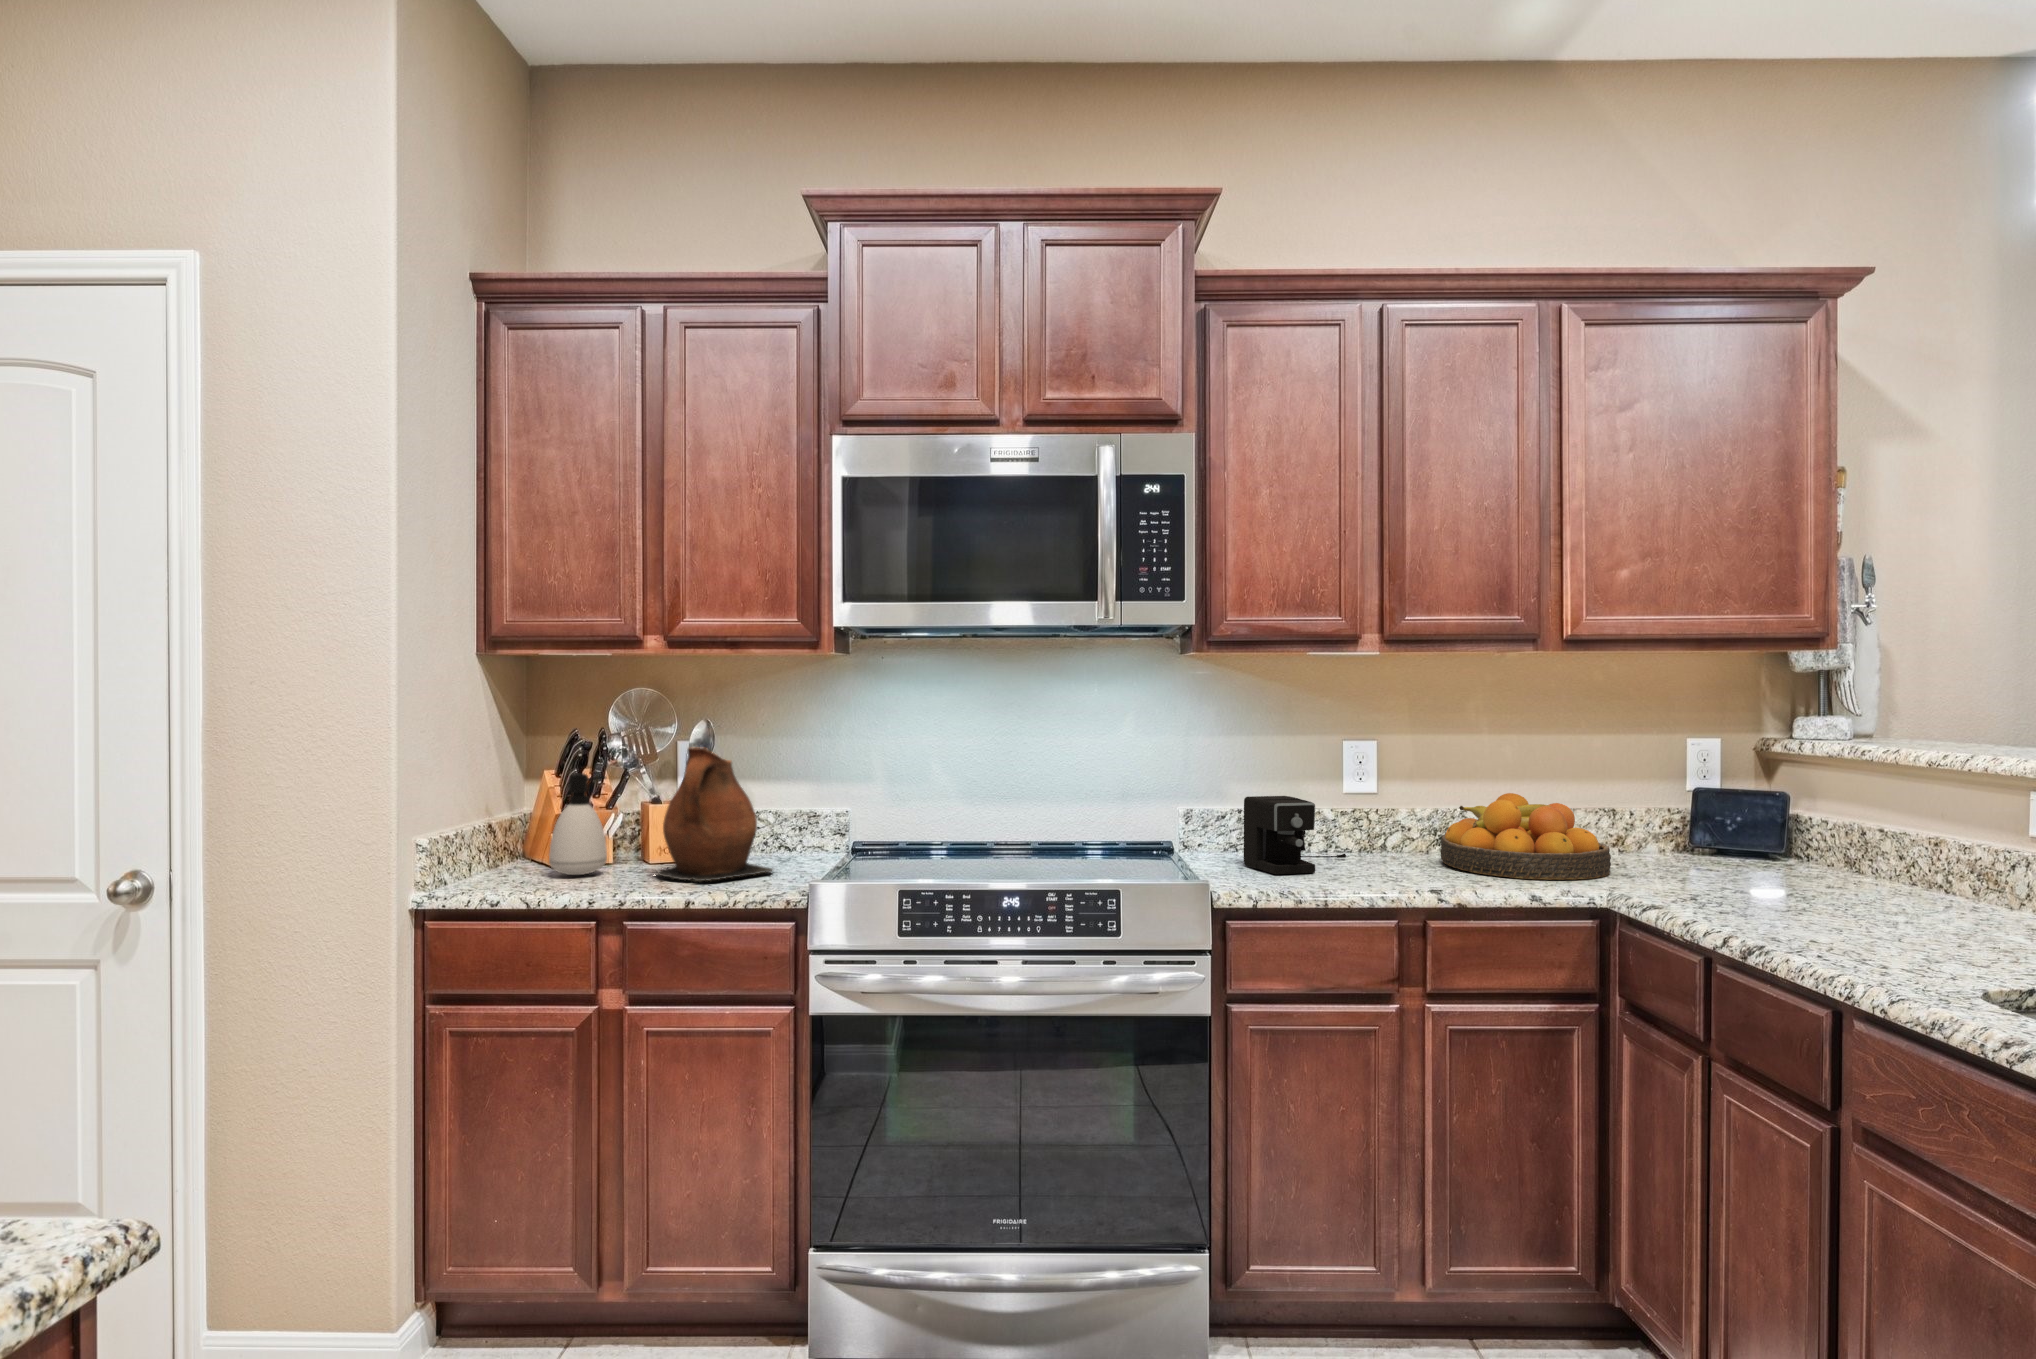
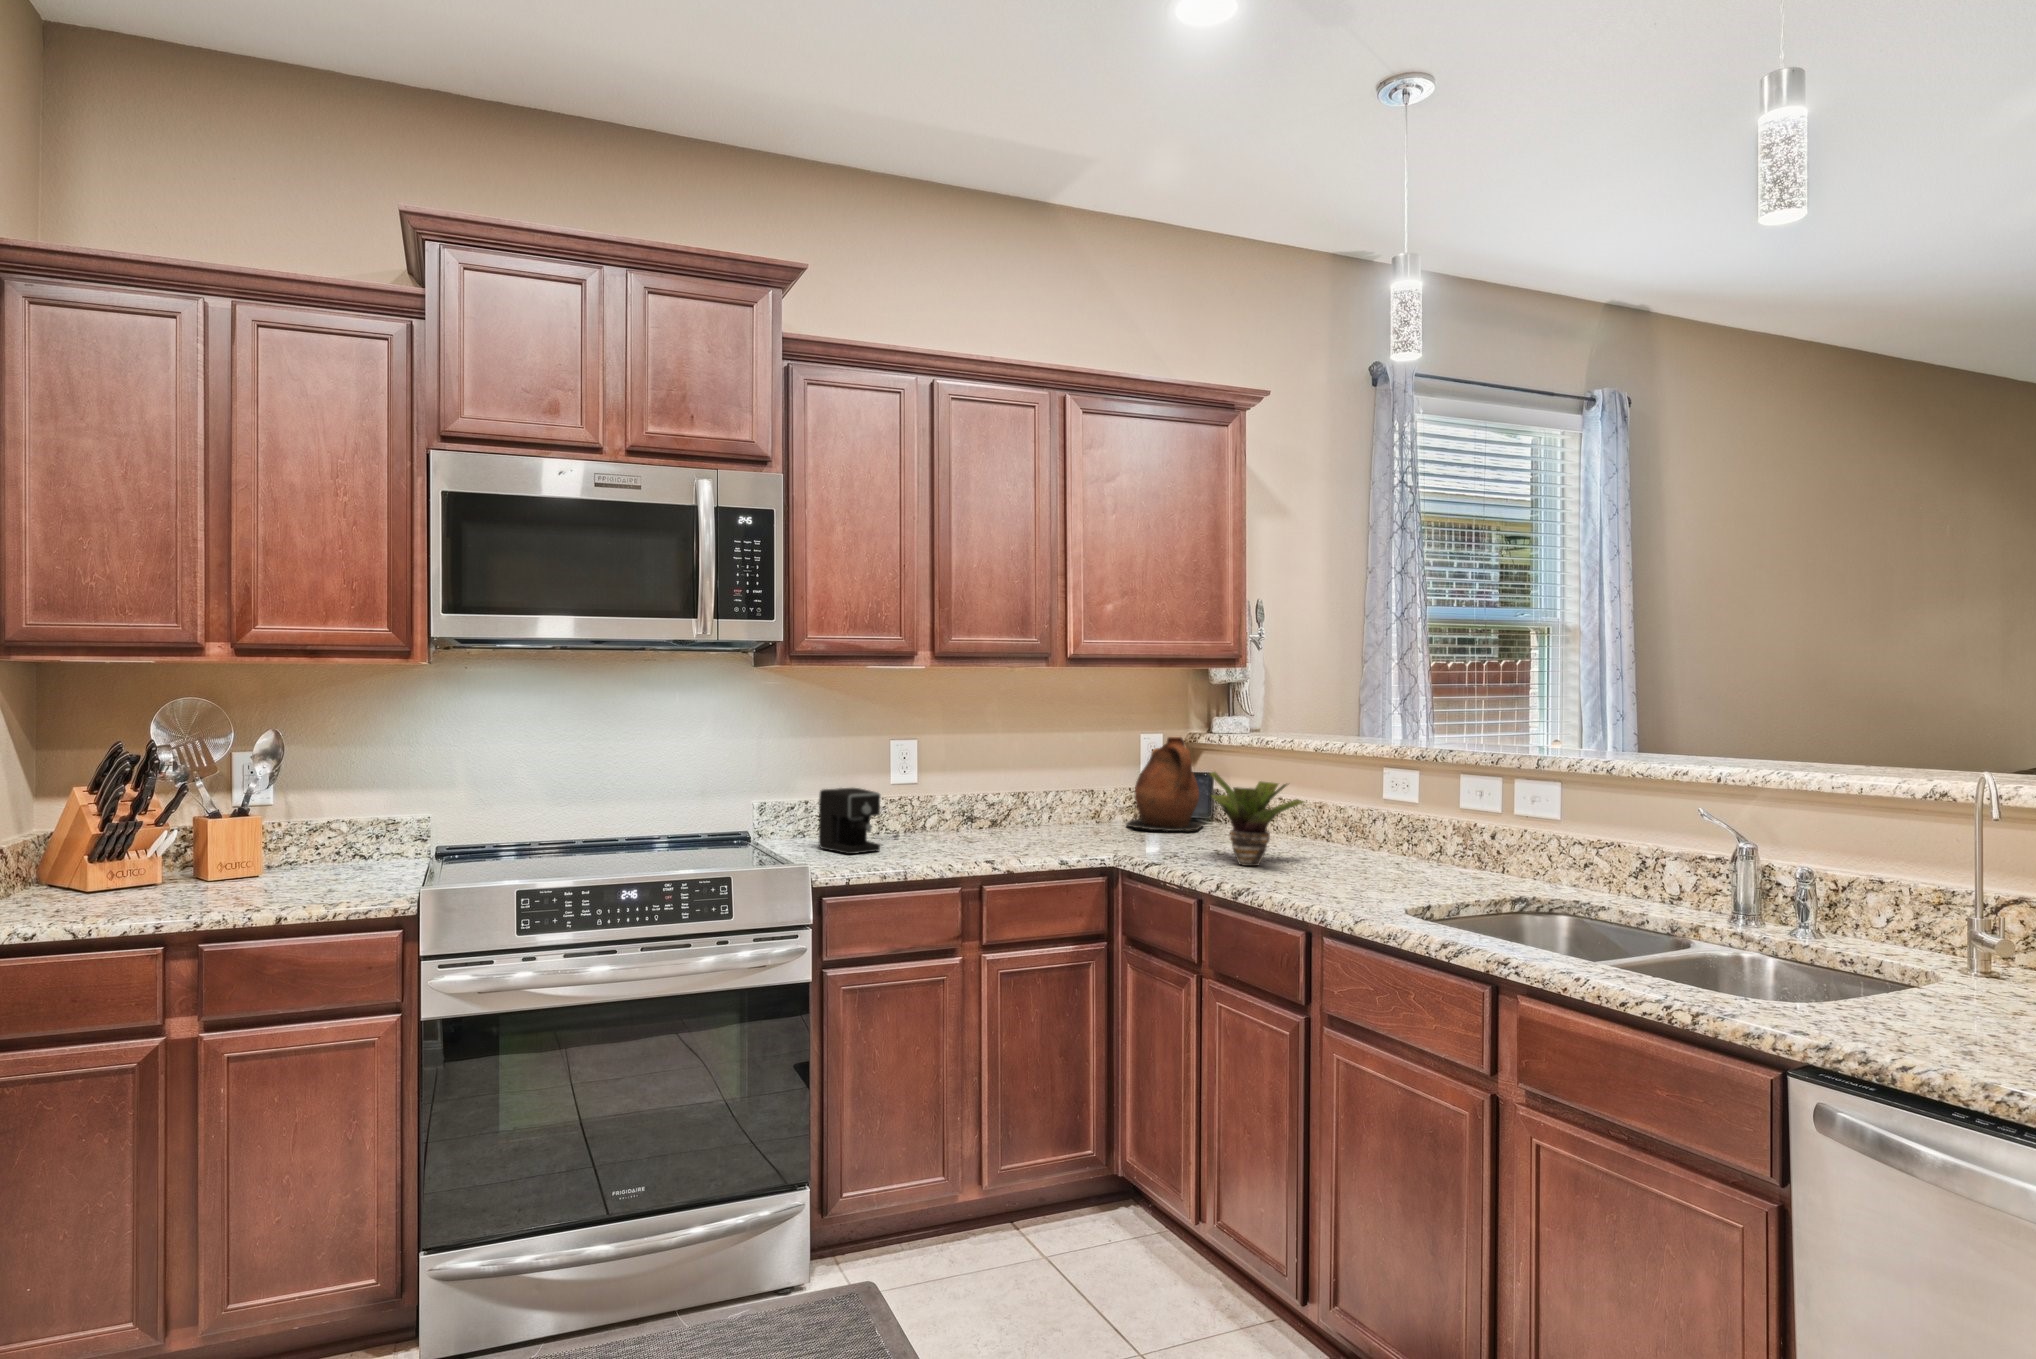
ceramic pitcher: present [657,747,773,881] -> present [1126,737,1203,831]
soap dispenser: present [549,773,607,875] -> none [97,791,168,899]
potted plant: none [1786,788,1966,930] -> present [1210,772,1304,866]
fruit bowl: present [1441,793,1611,880] -> none [973,779,1096,846]

